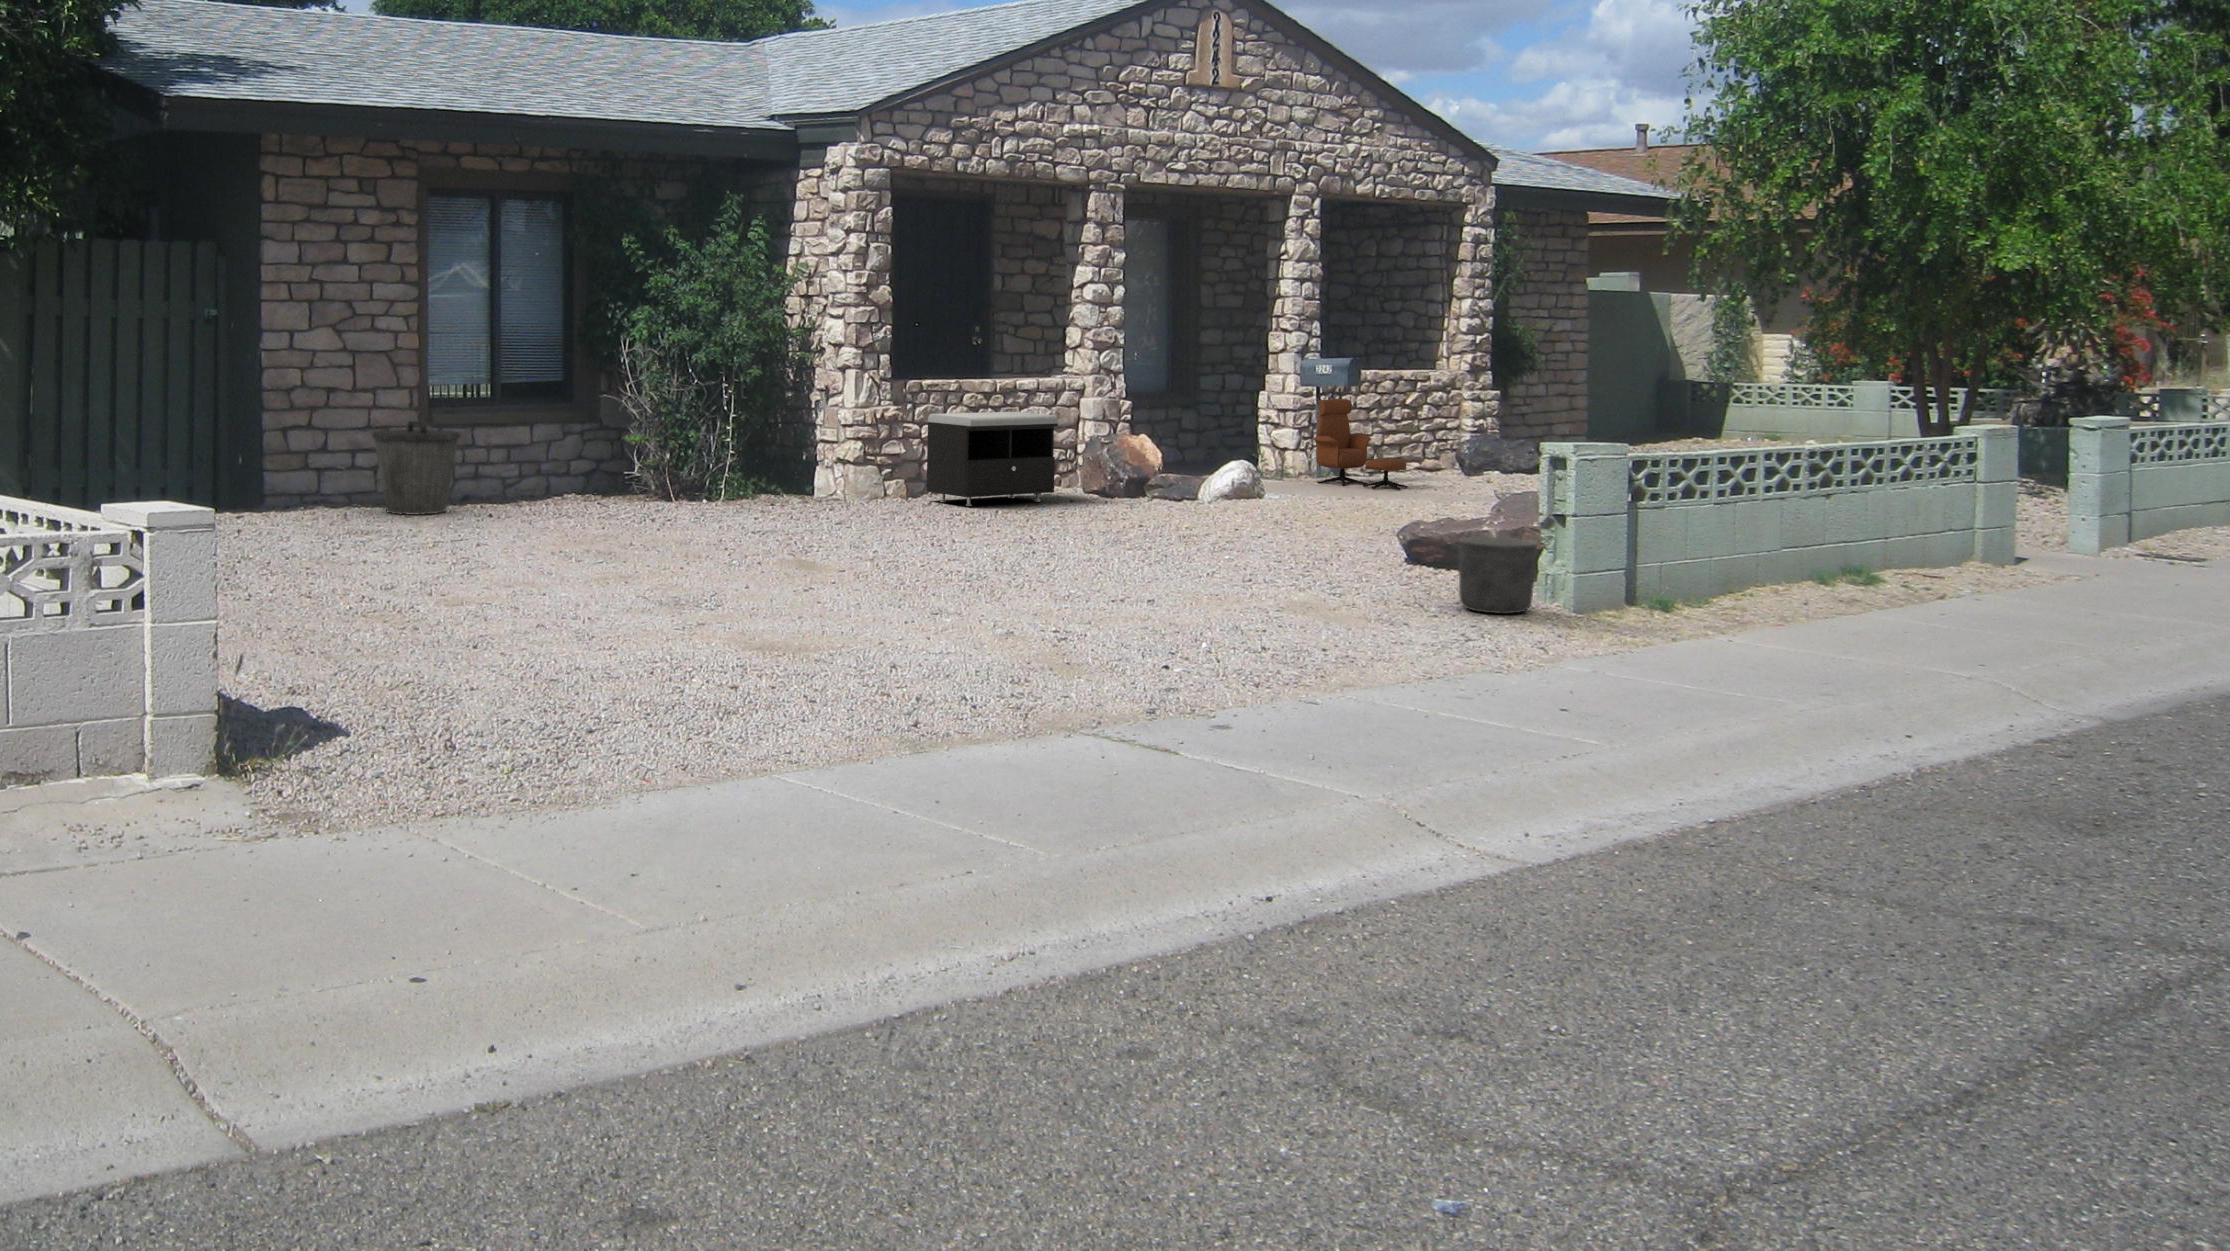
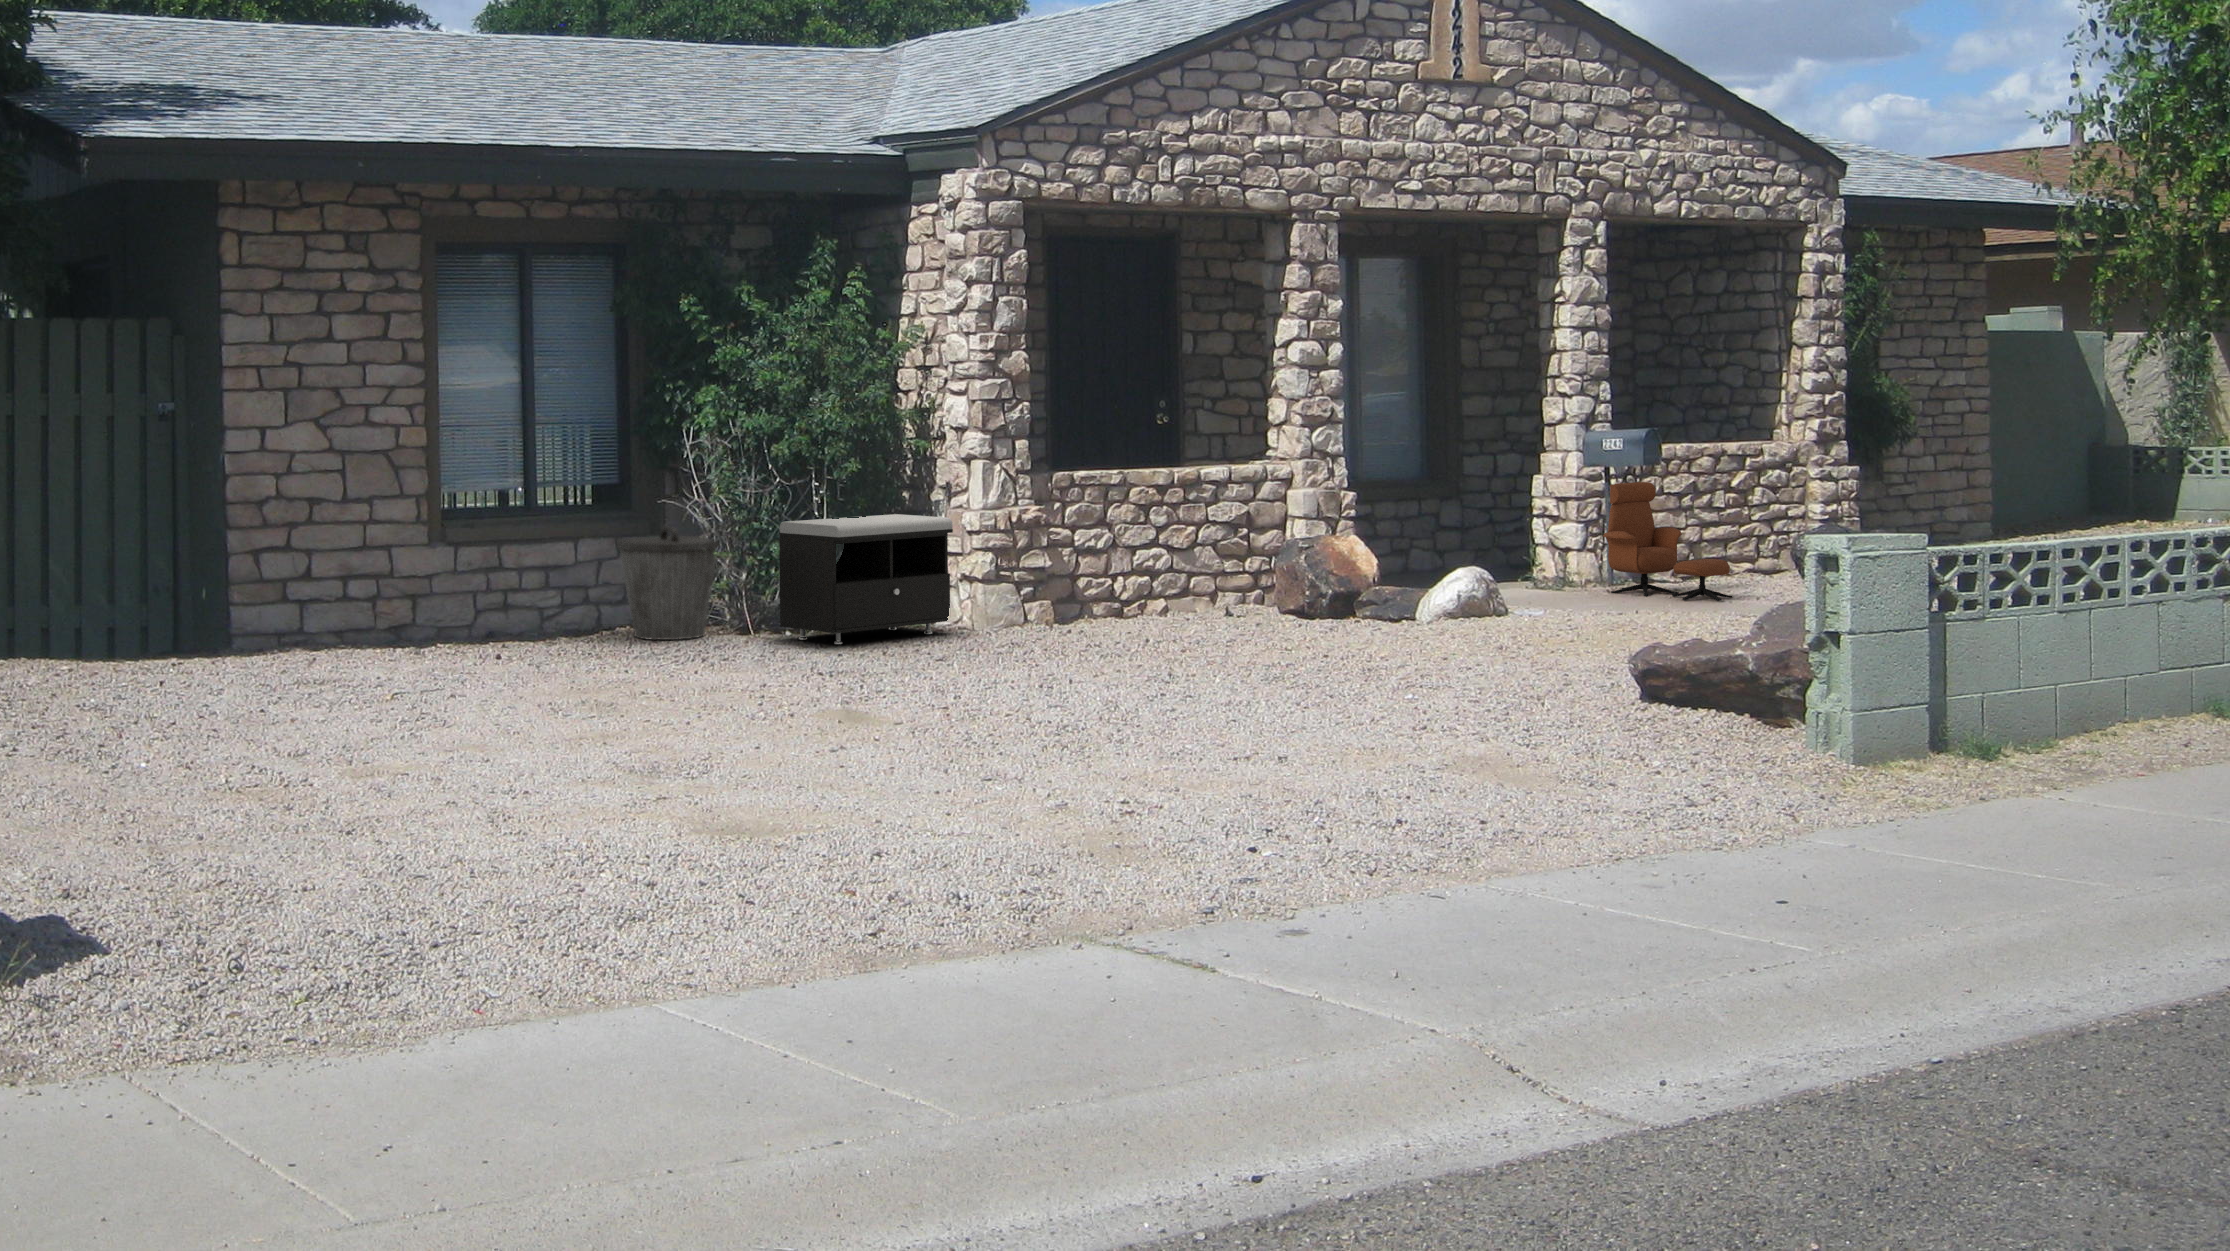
storage bench: present [927,412,1058,506] -> present [779,514,953,644]
trash can: present [372,421,461,515] -> present [617,526,718,640]
planter: present [1458,537,1537,614] -> none [1769,684,1885,796]

